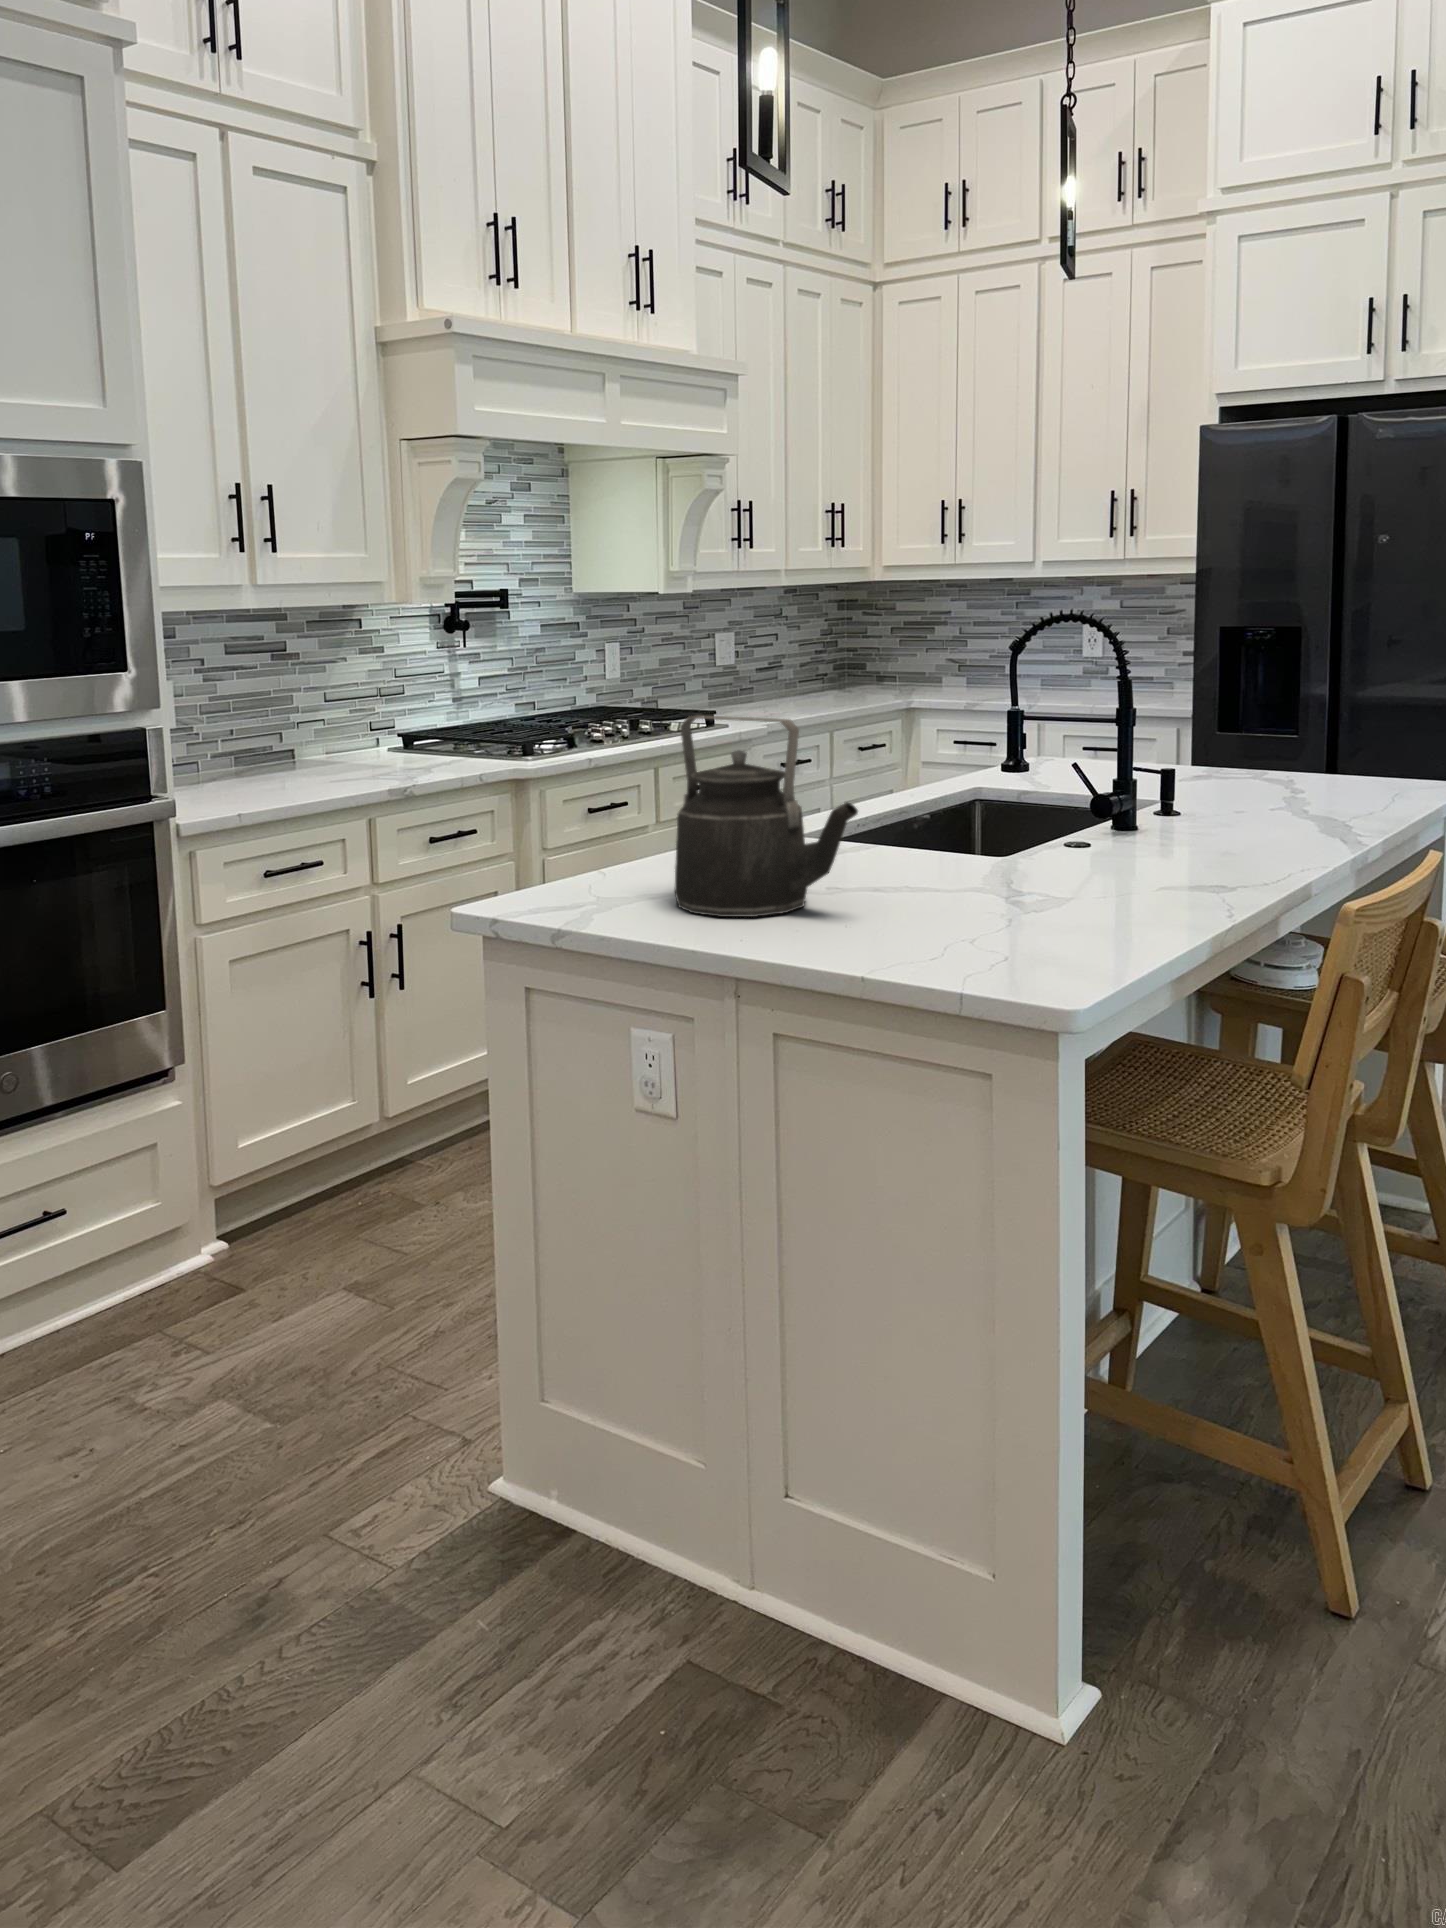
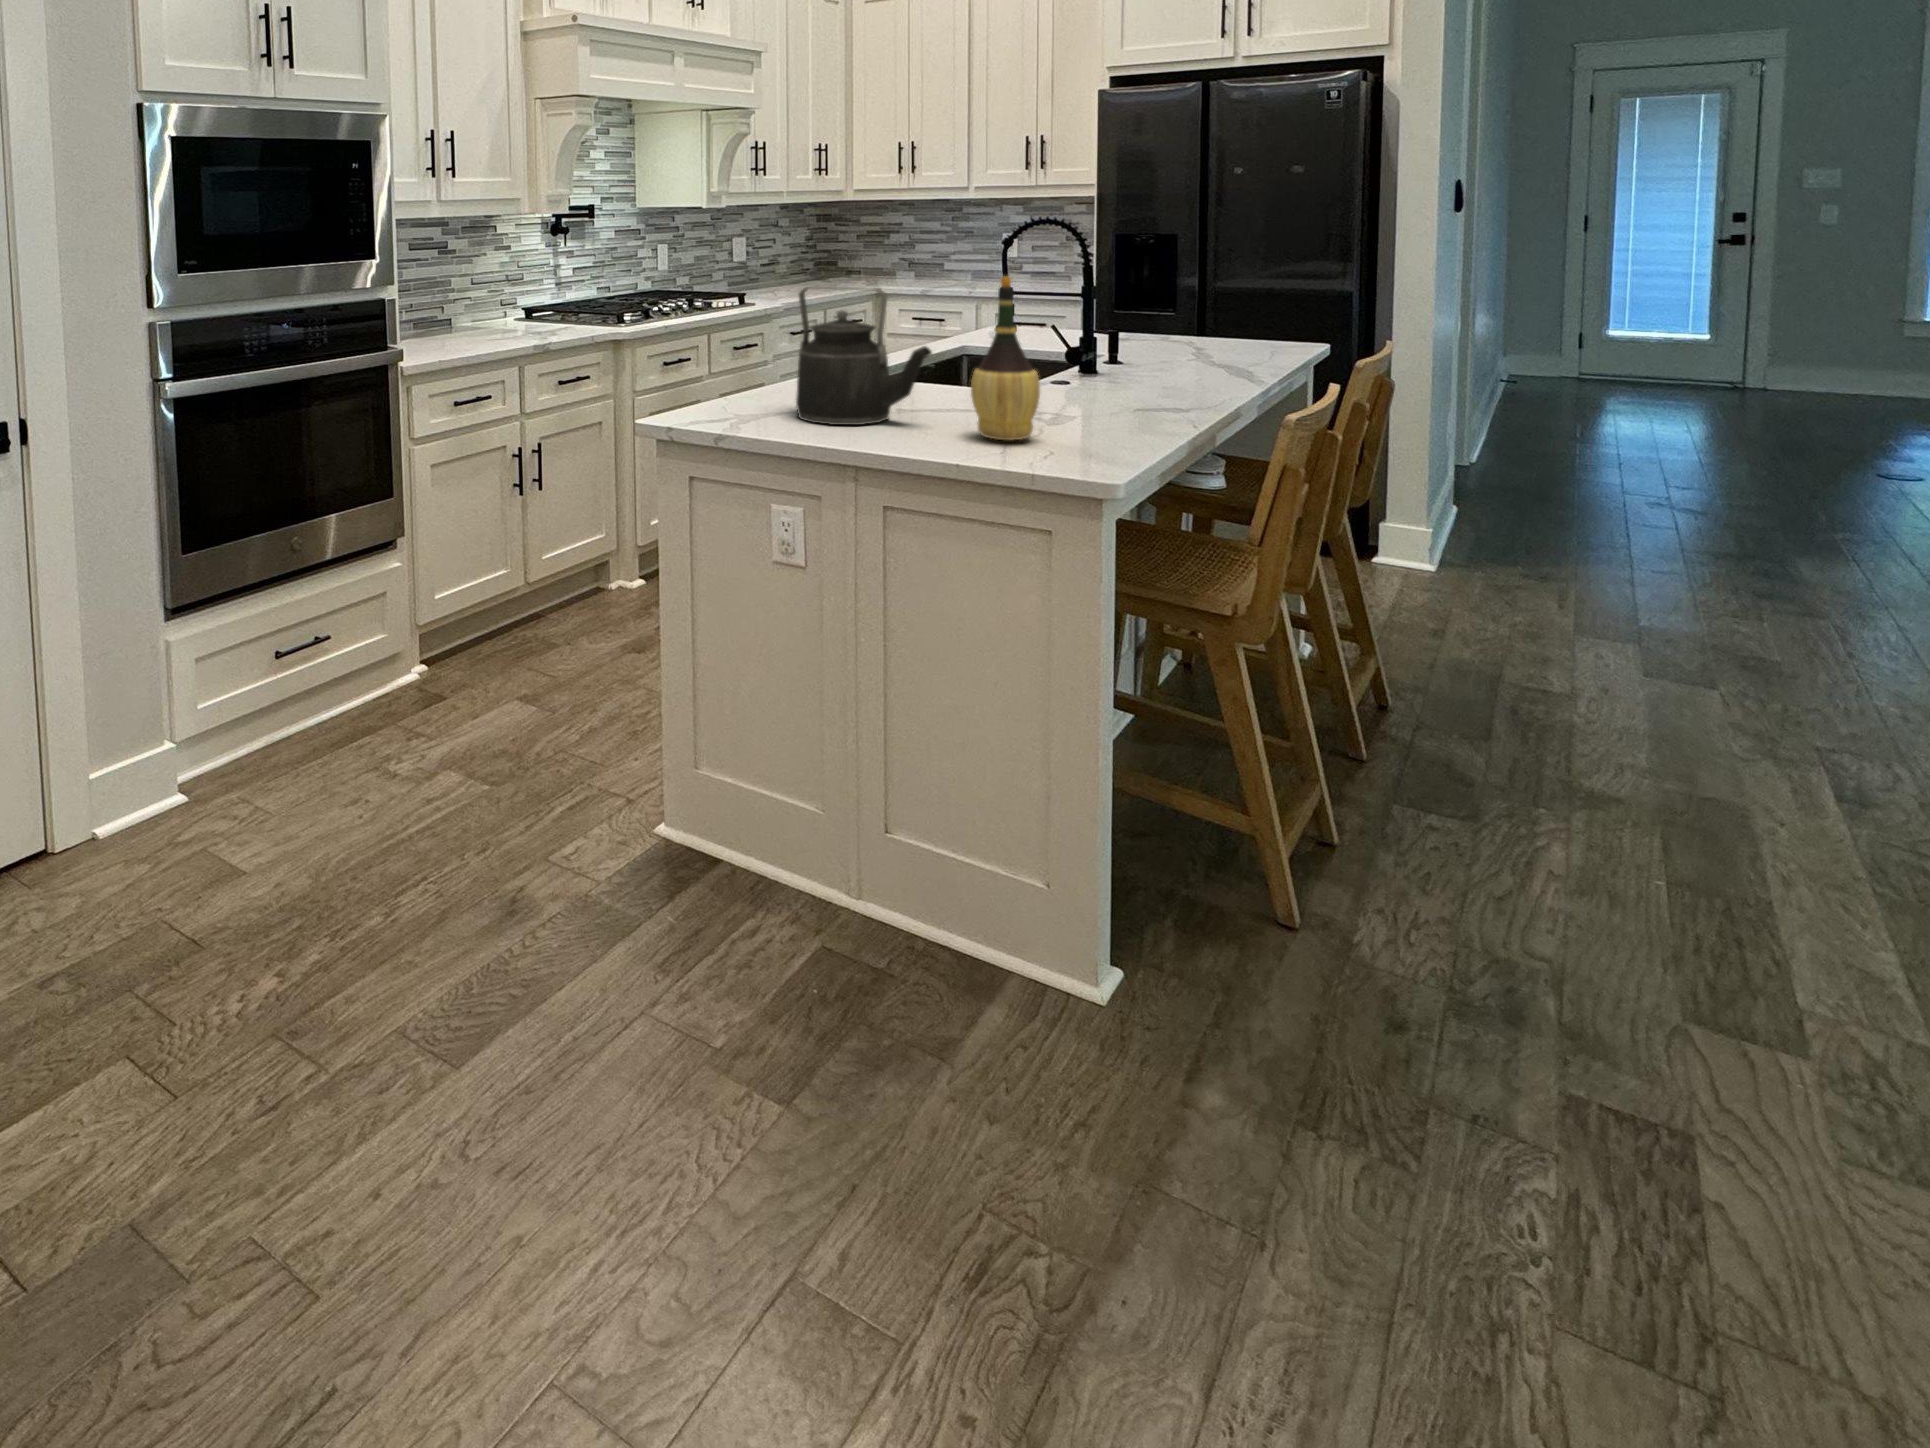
wine bottle: none [906,703,1001,940] -> present [971,276,1040,440]

